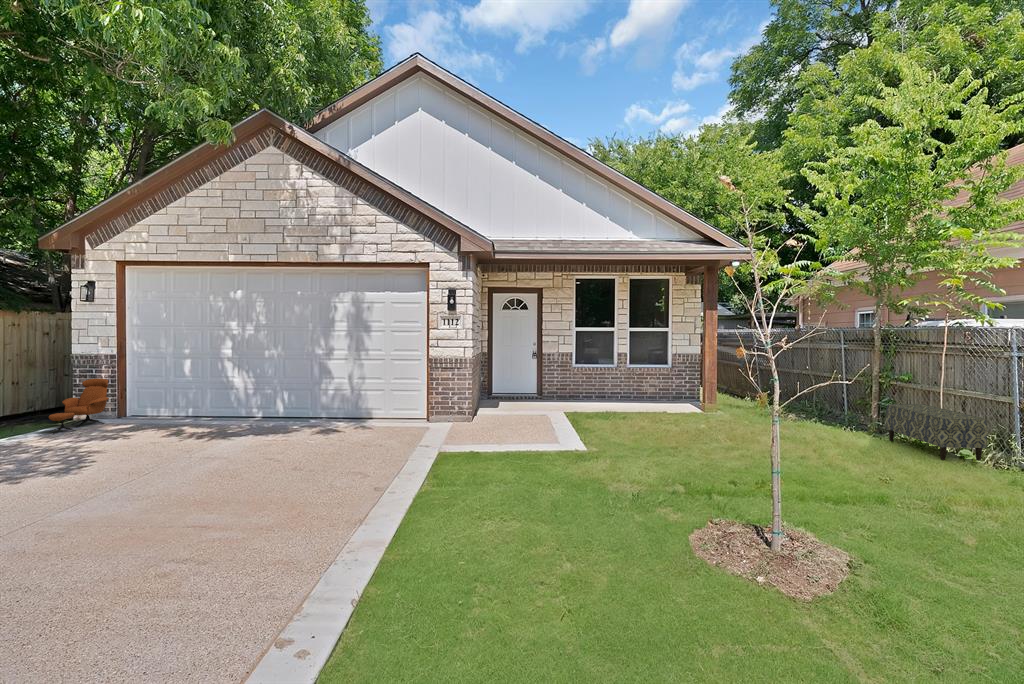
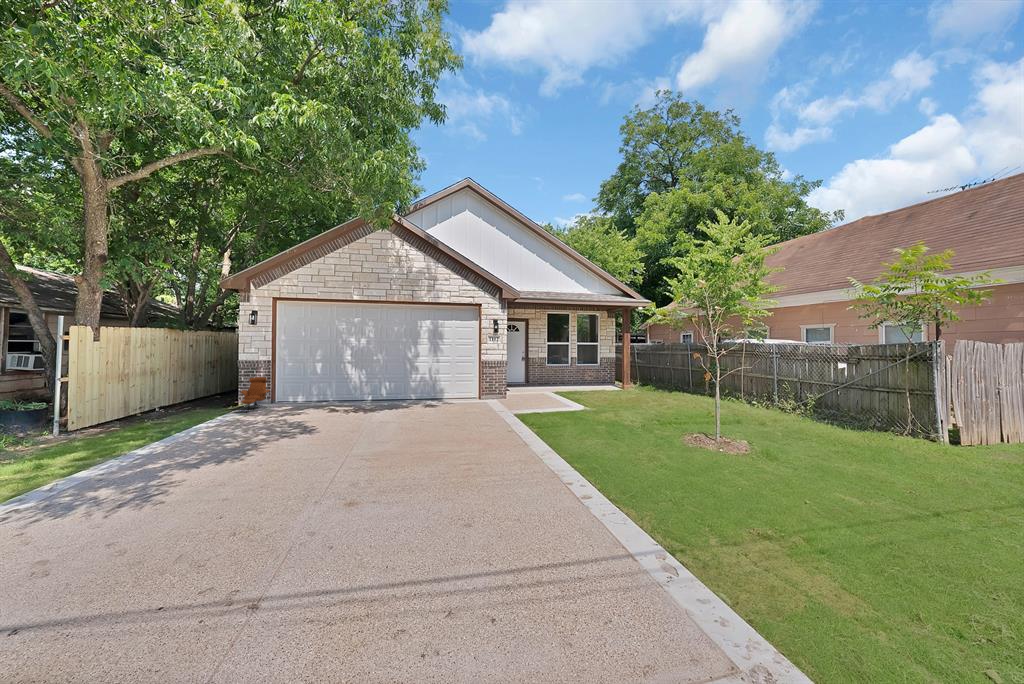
bench: present [886,404,987,461] -> none [735,385,781,410]

